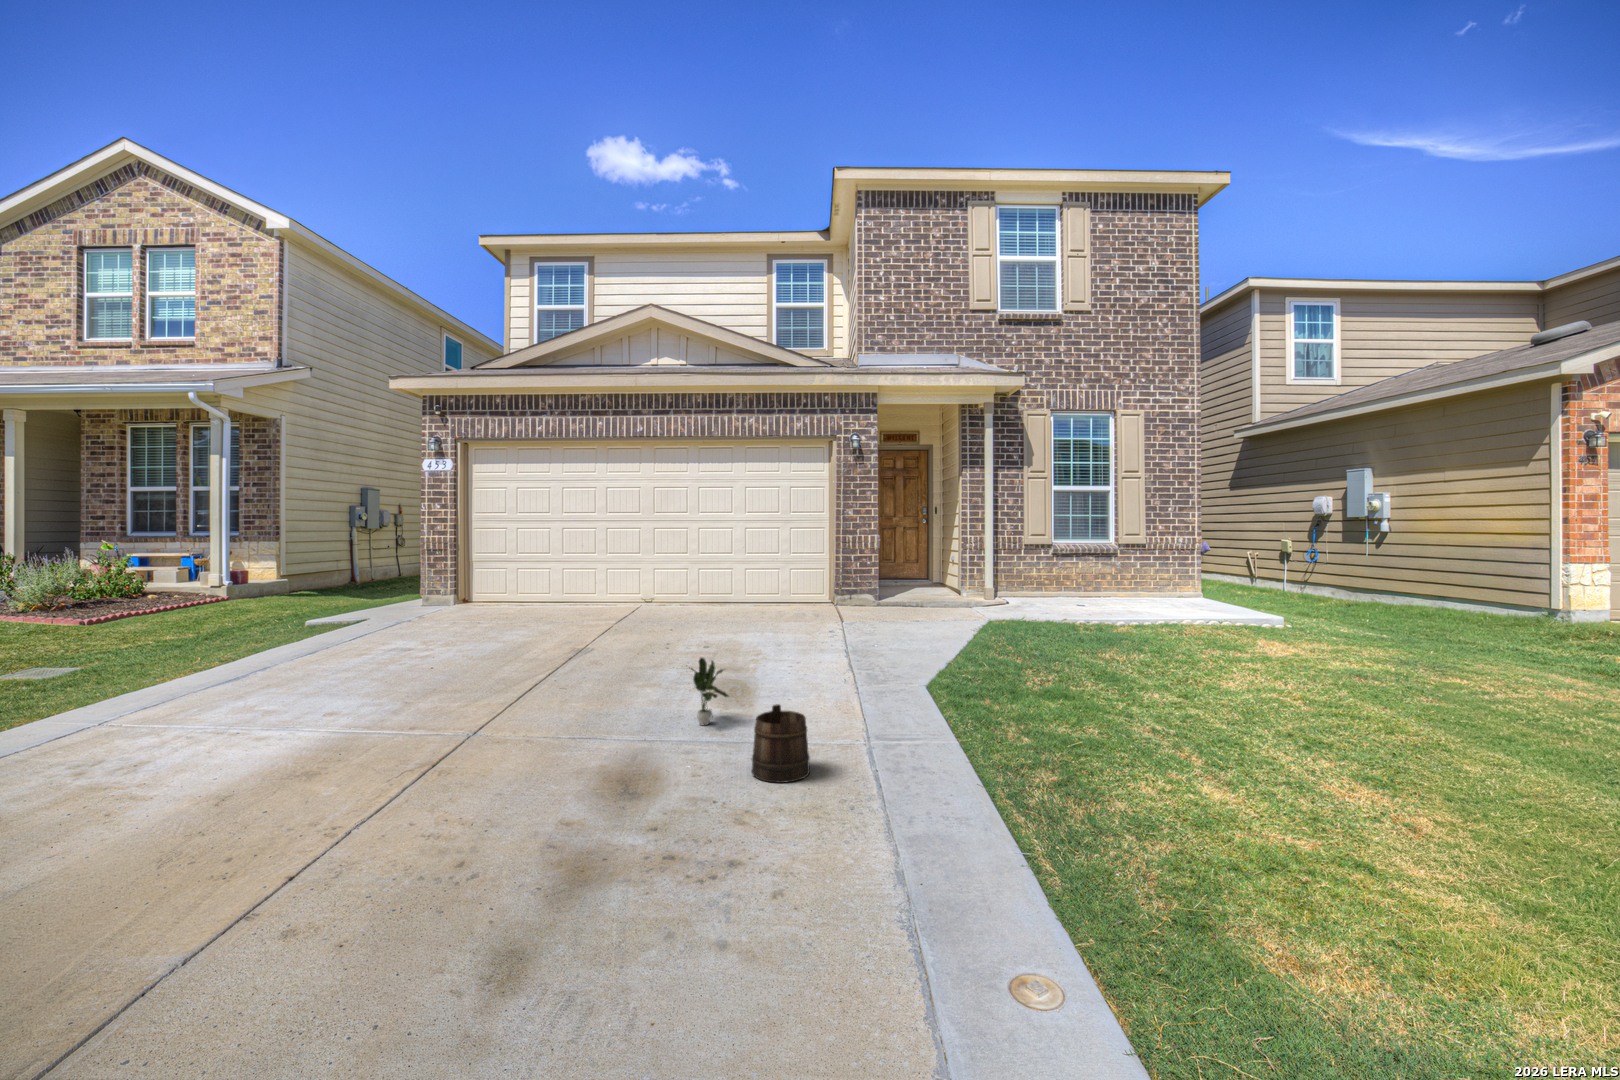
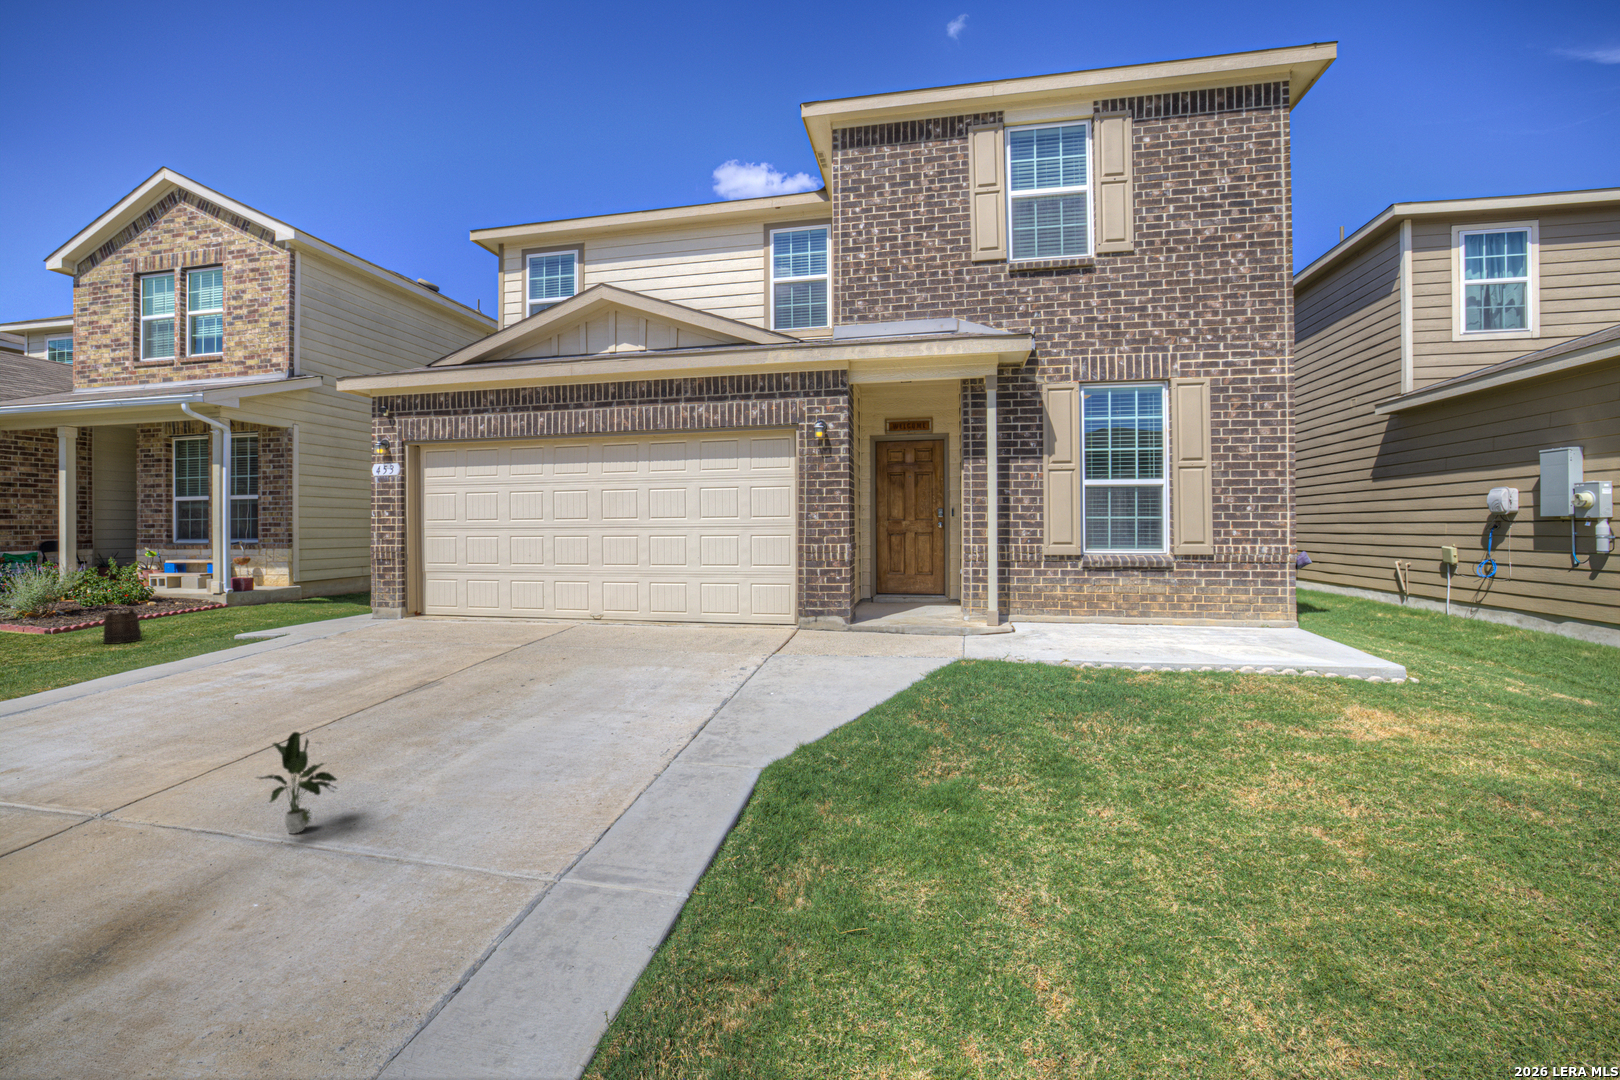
bucket: present [752,704,810,783] -> present [103,609,142,644]

